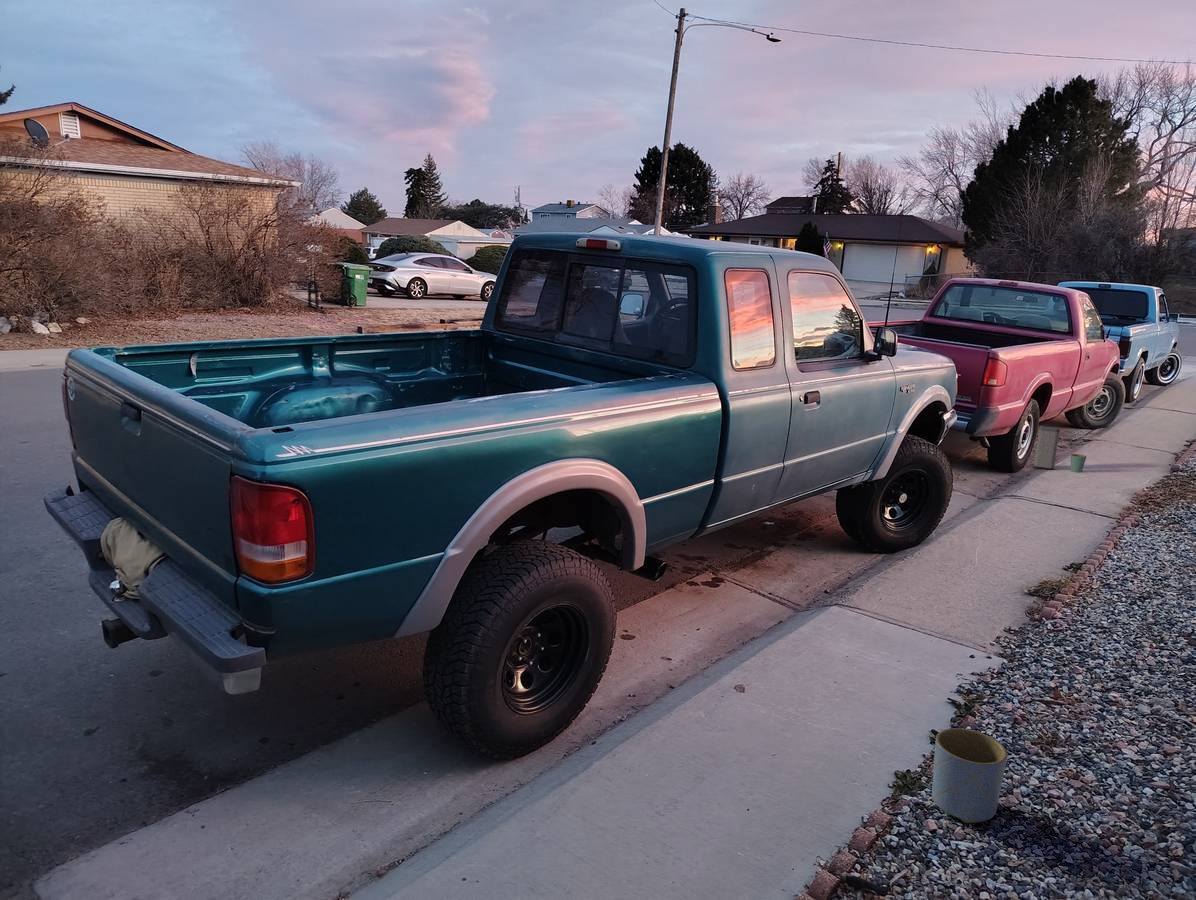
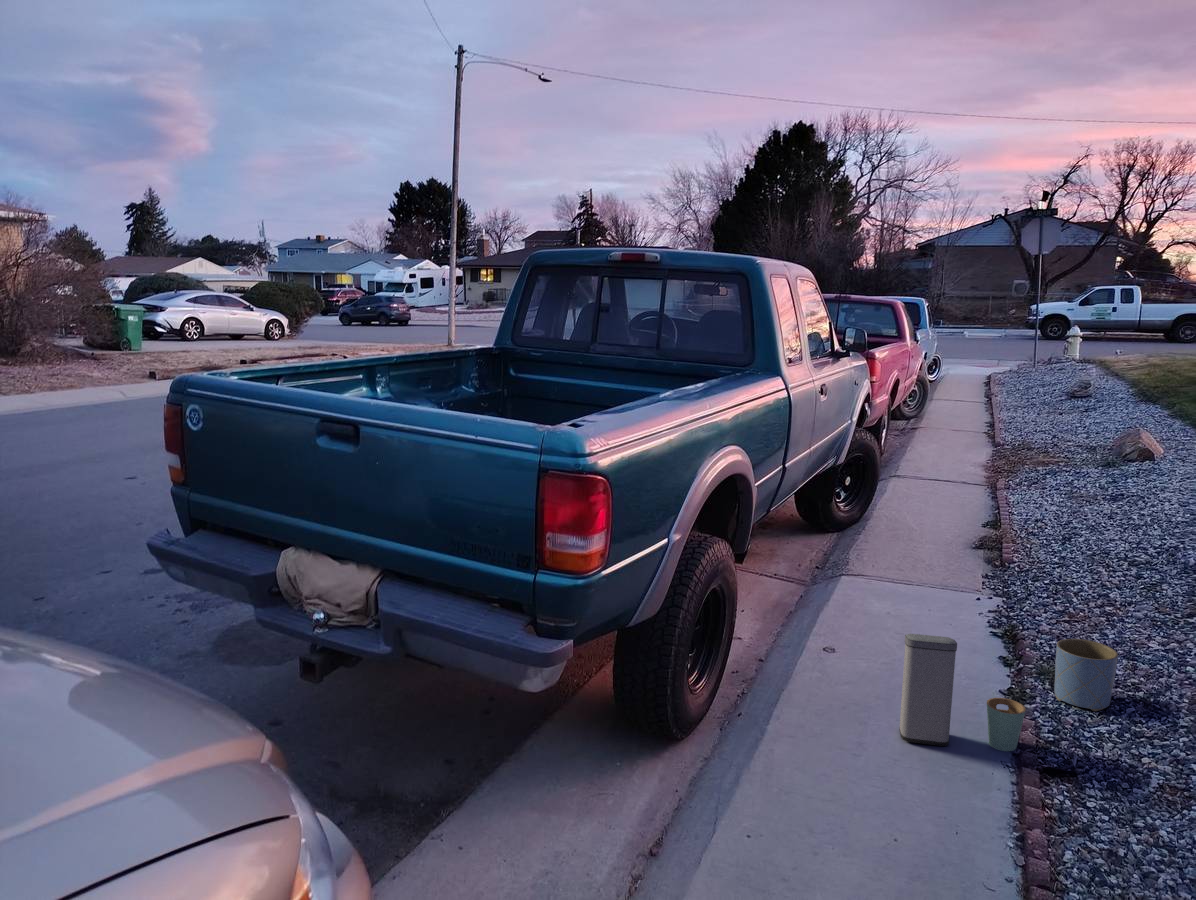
bench: present [308,280,352,308] -> none [73,323,129,354]
trash can: present [1034,426,1086,473] -> present [899,634,1026,751]

